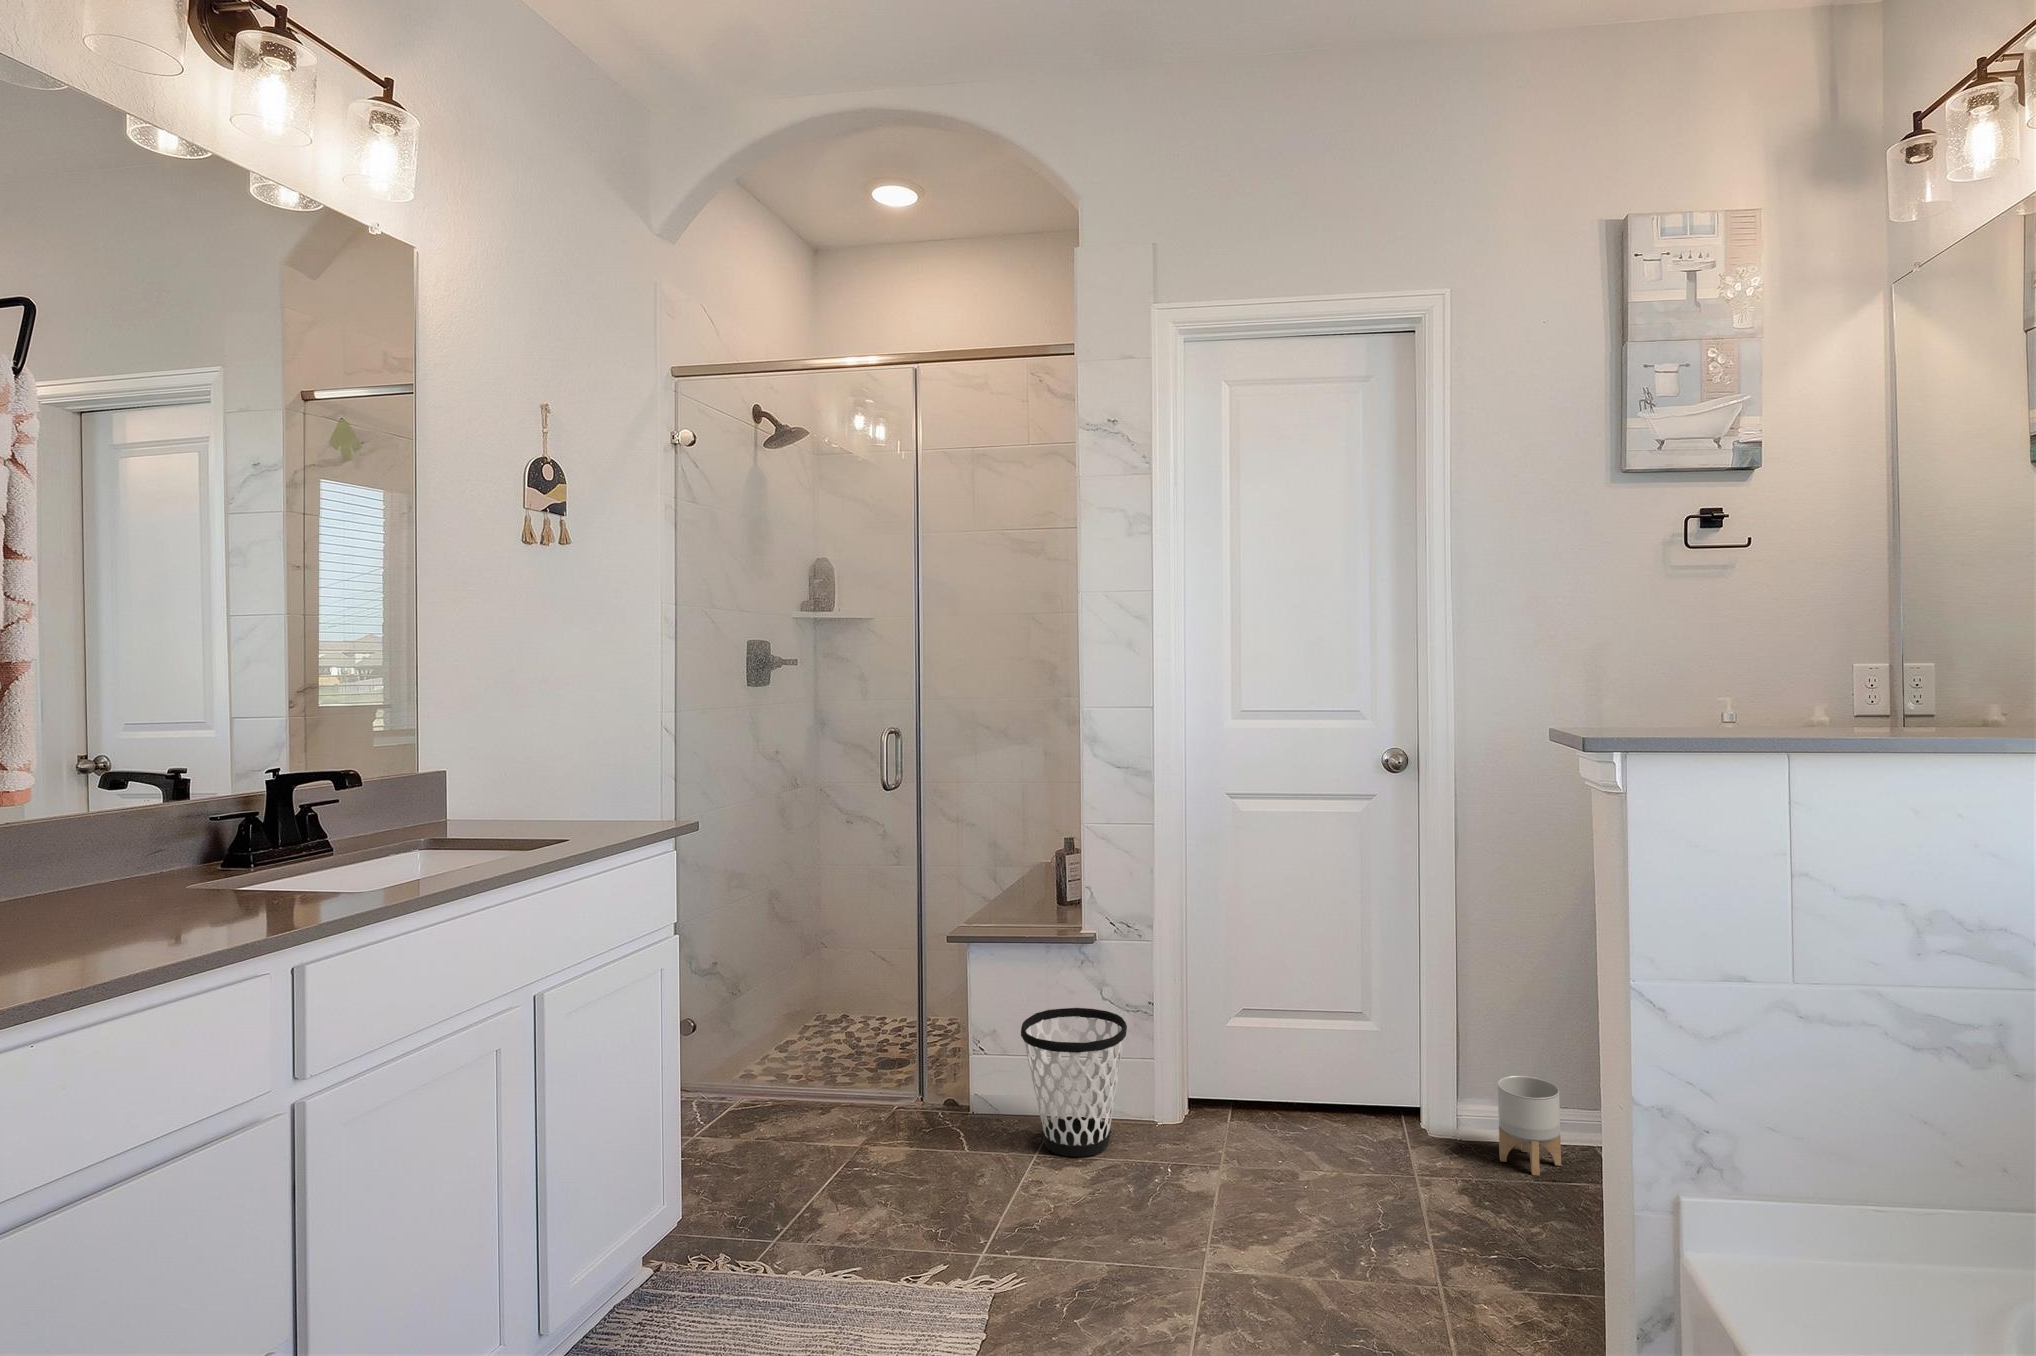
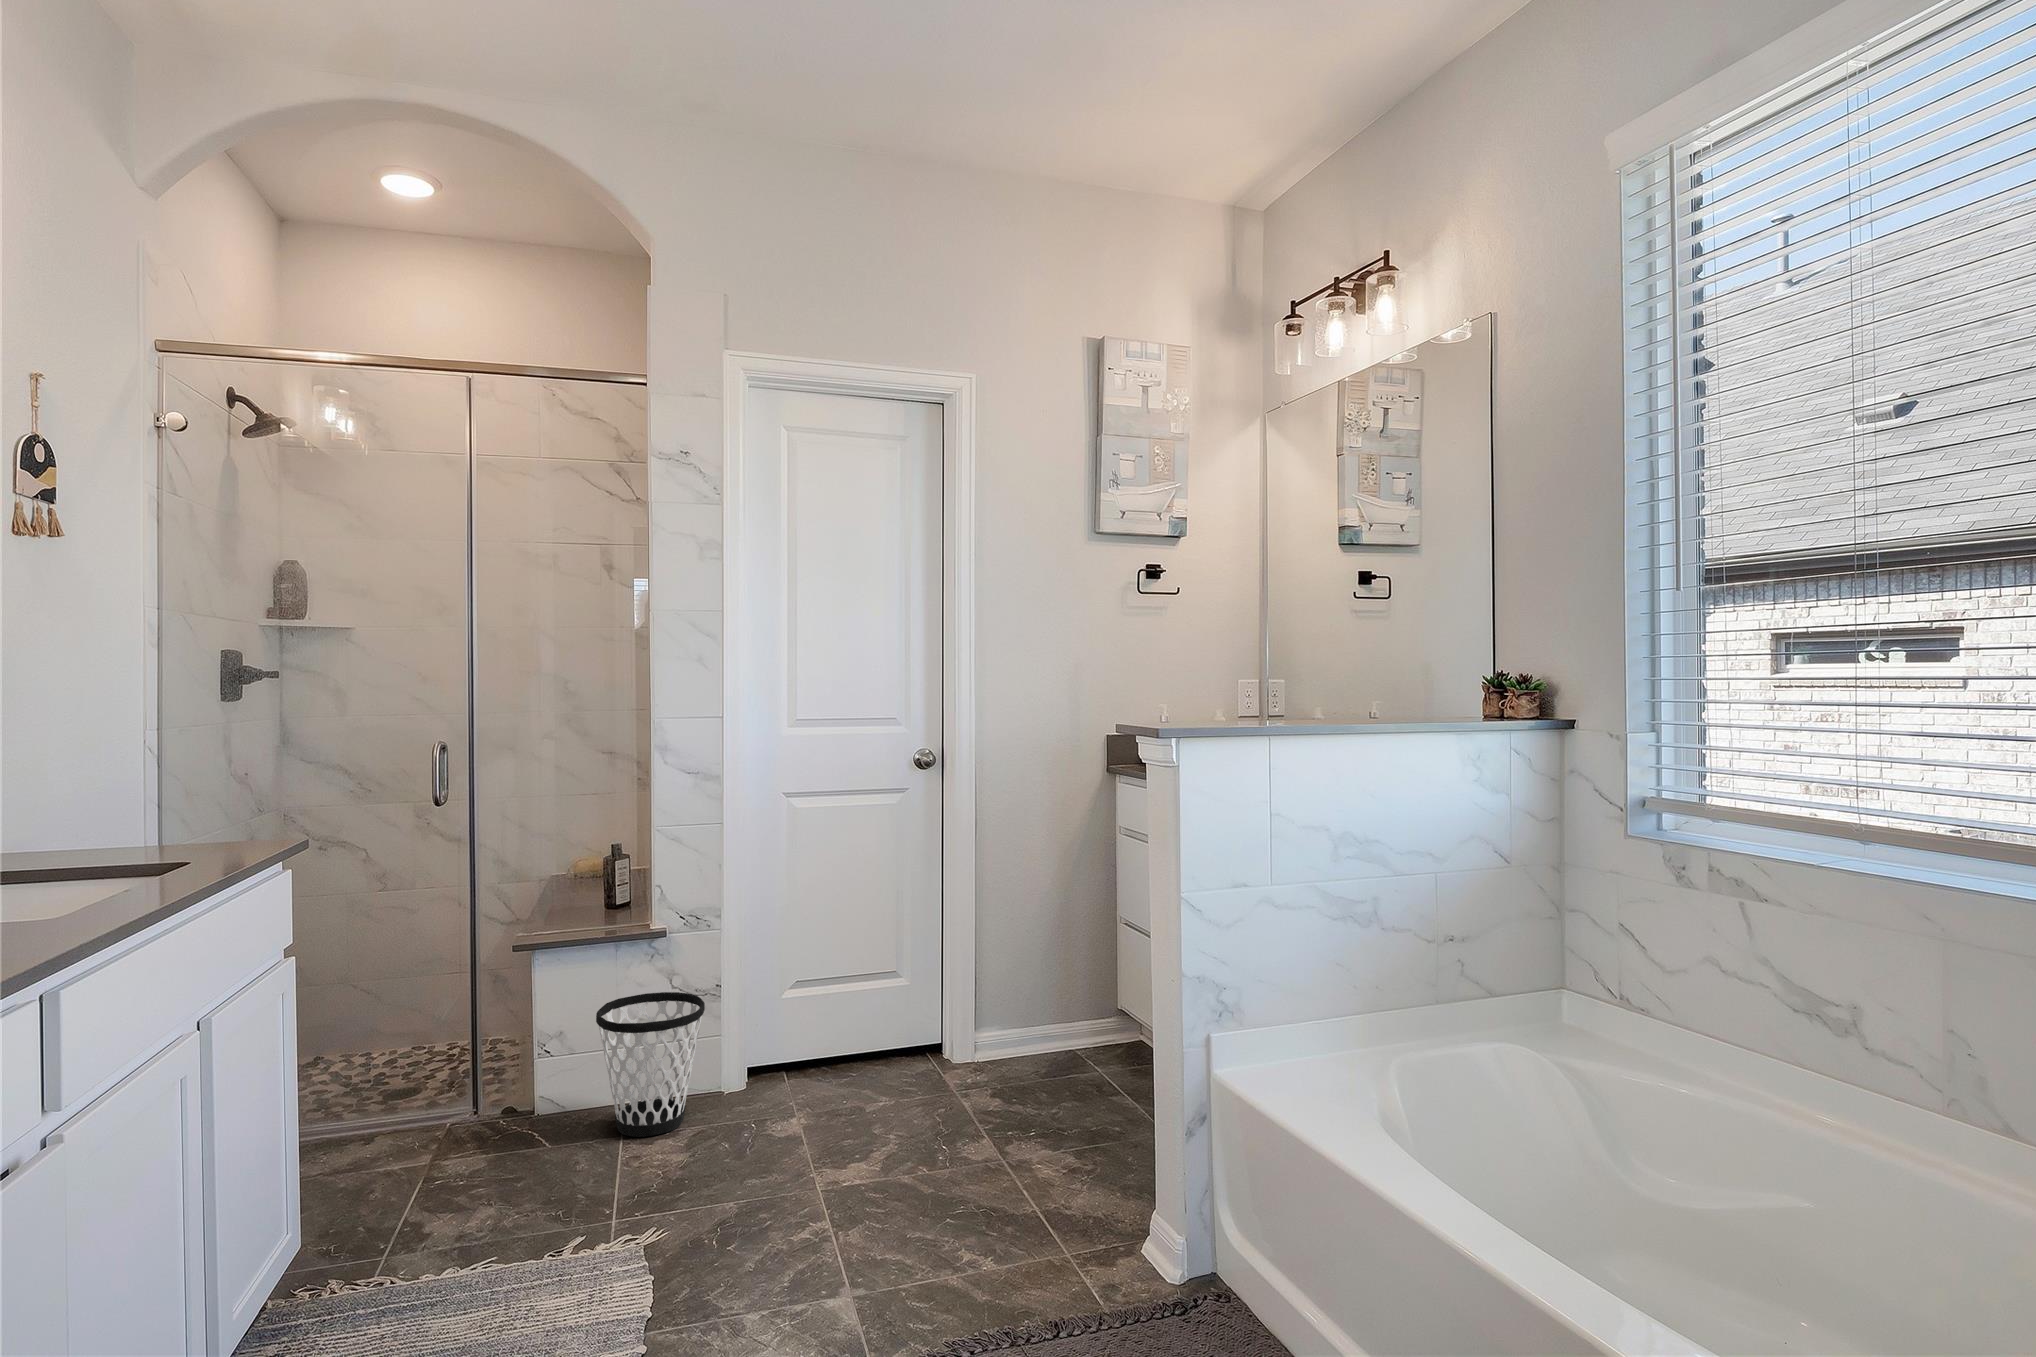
planter: present [1498,1076,1561,1176] -> none [1011,998,1055,1073]

